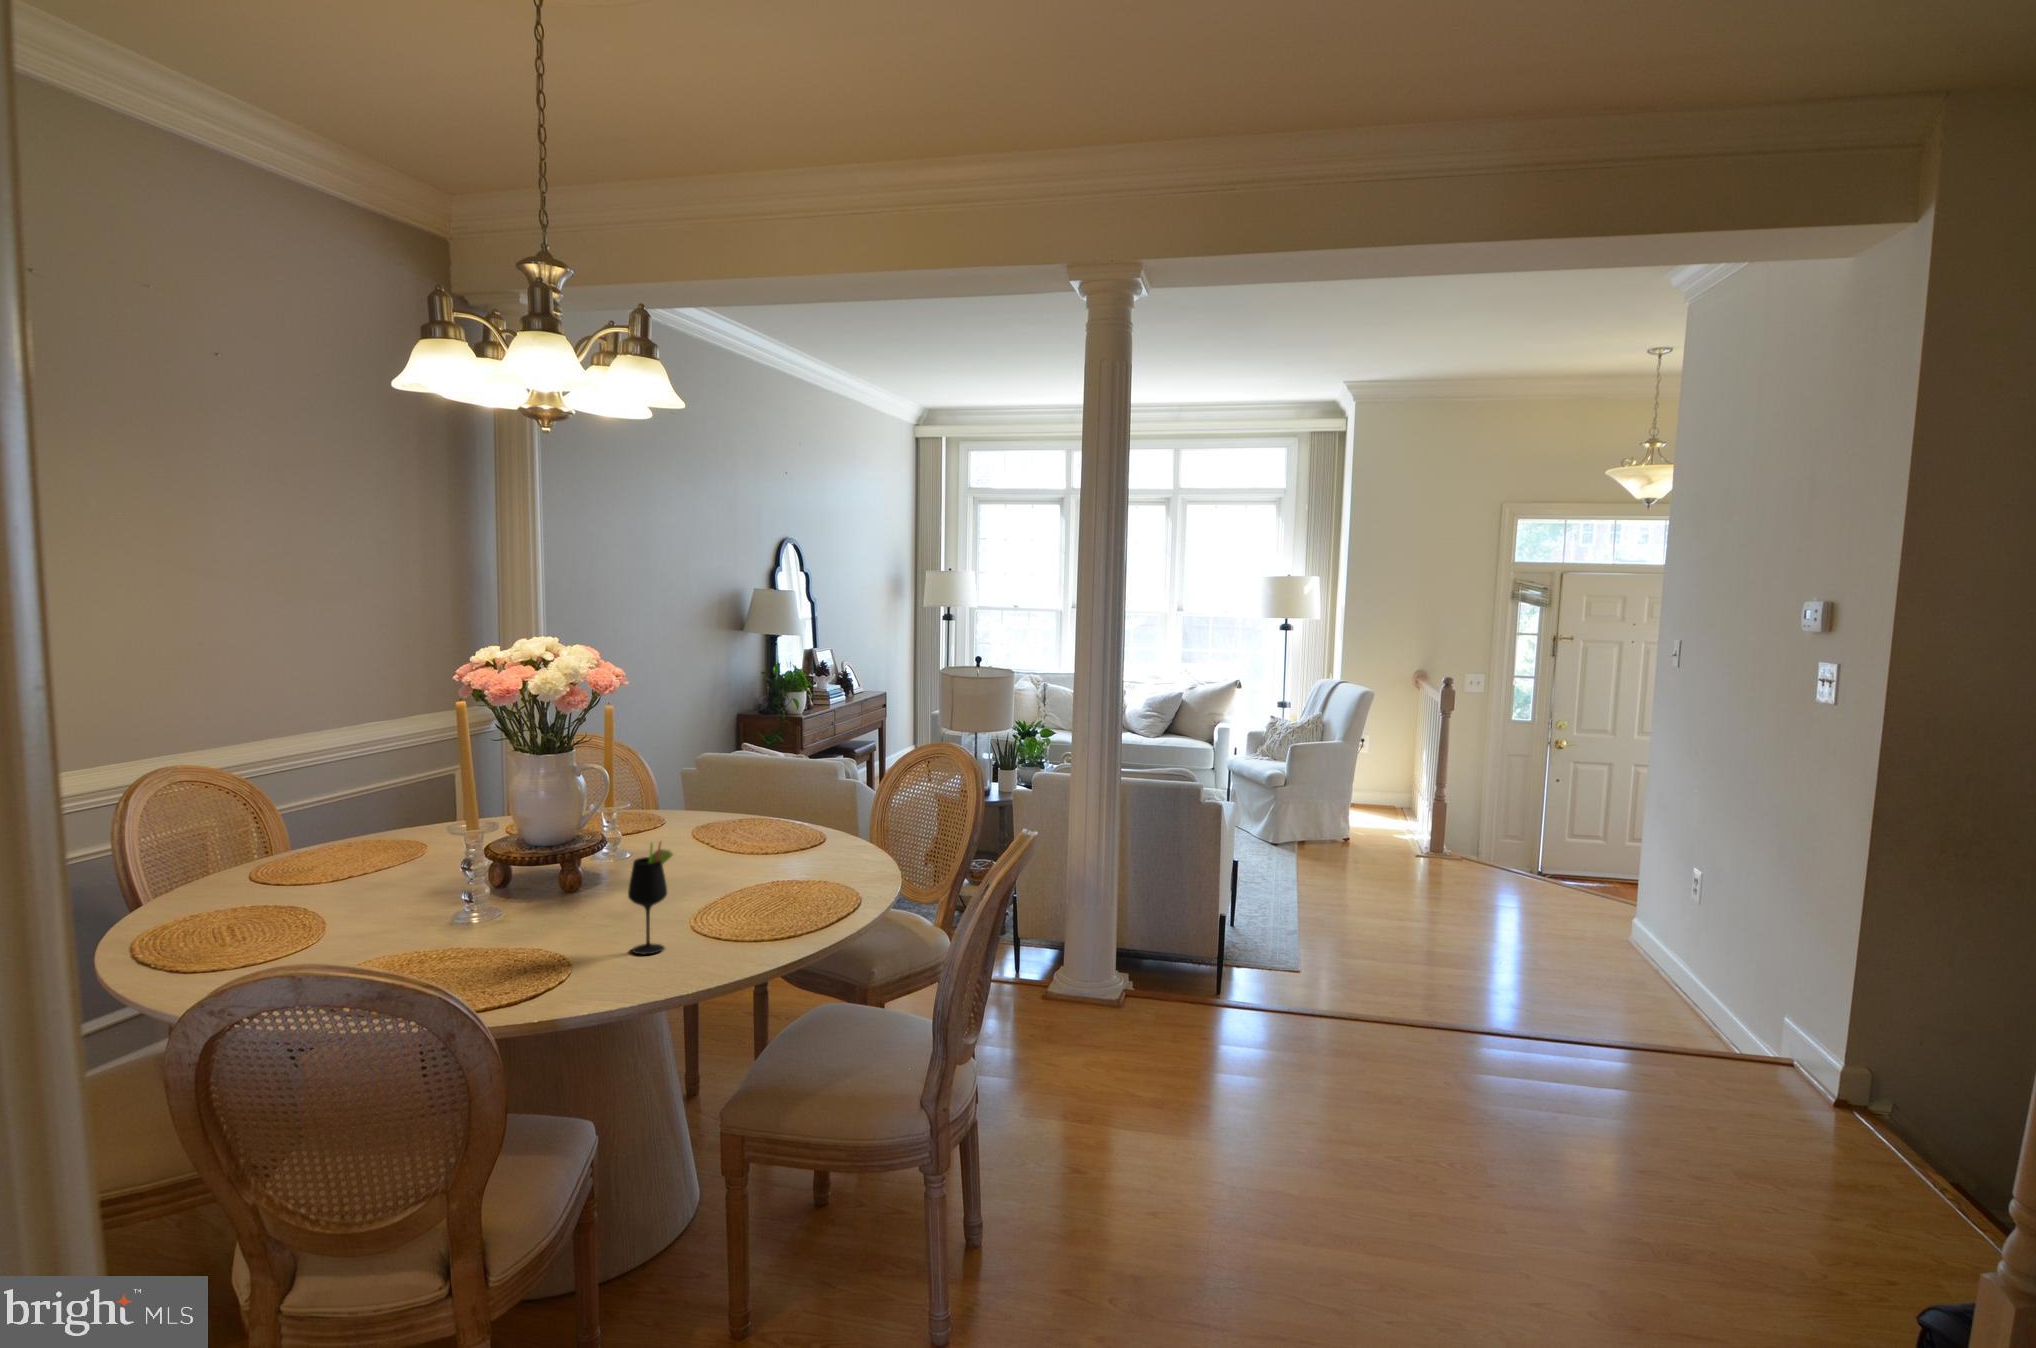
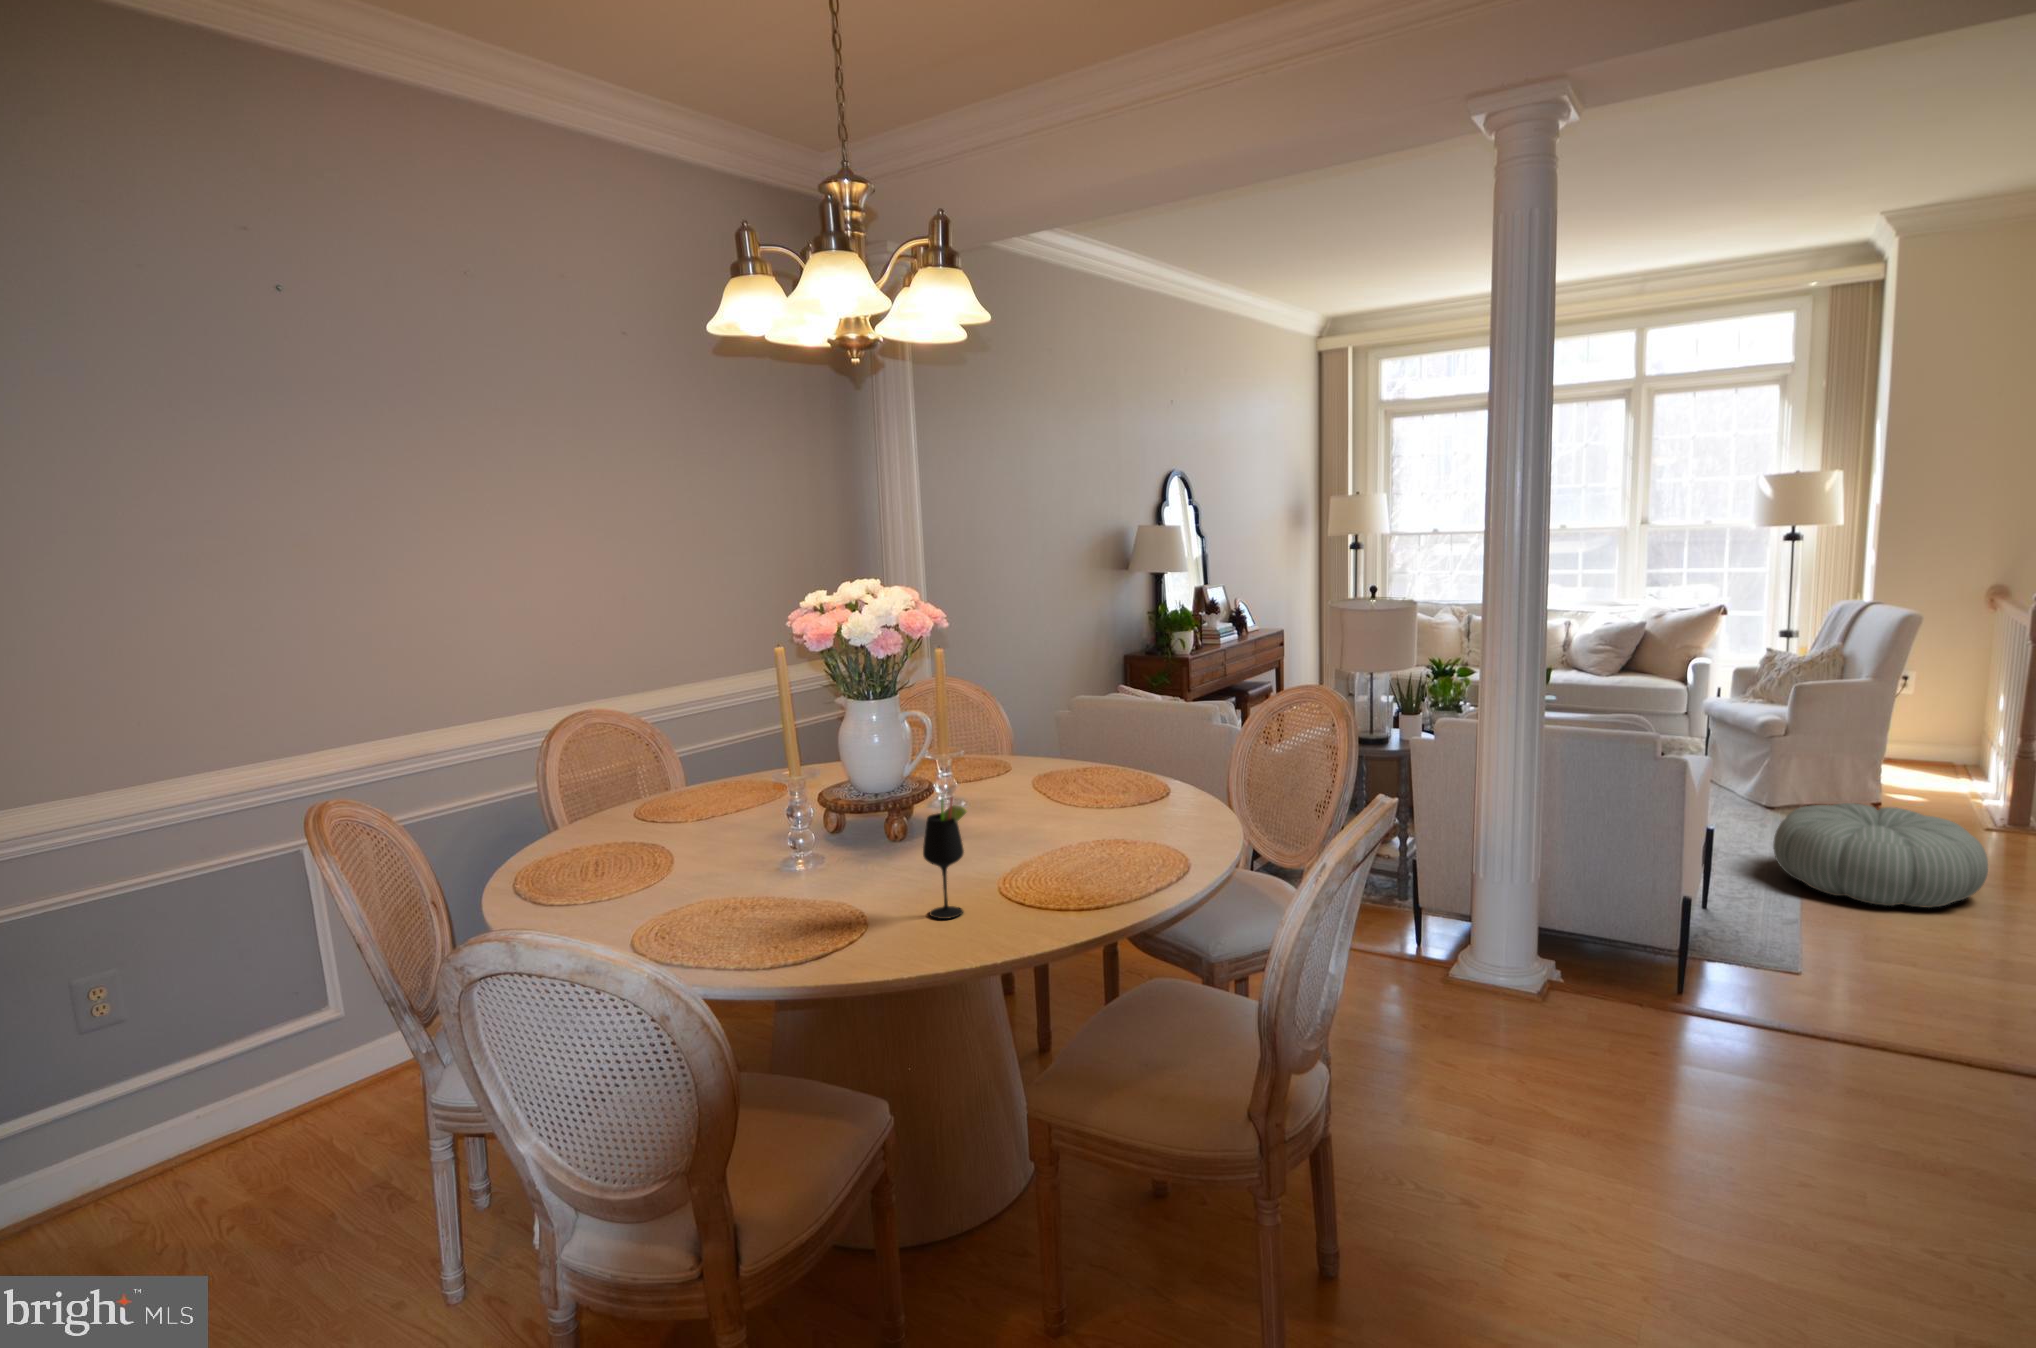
pouf: none [1276,839,1411,916] -> present [1773,803,1988,908]

